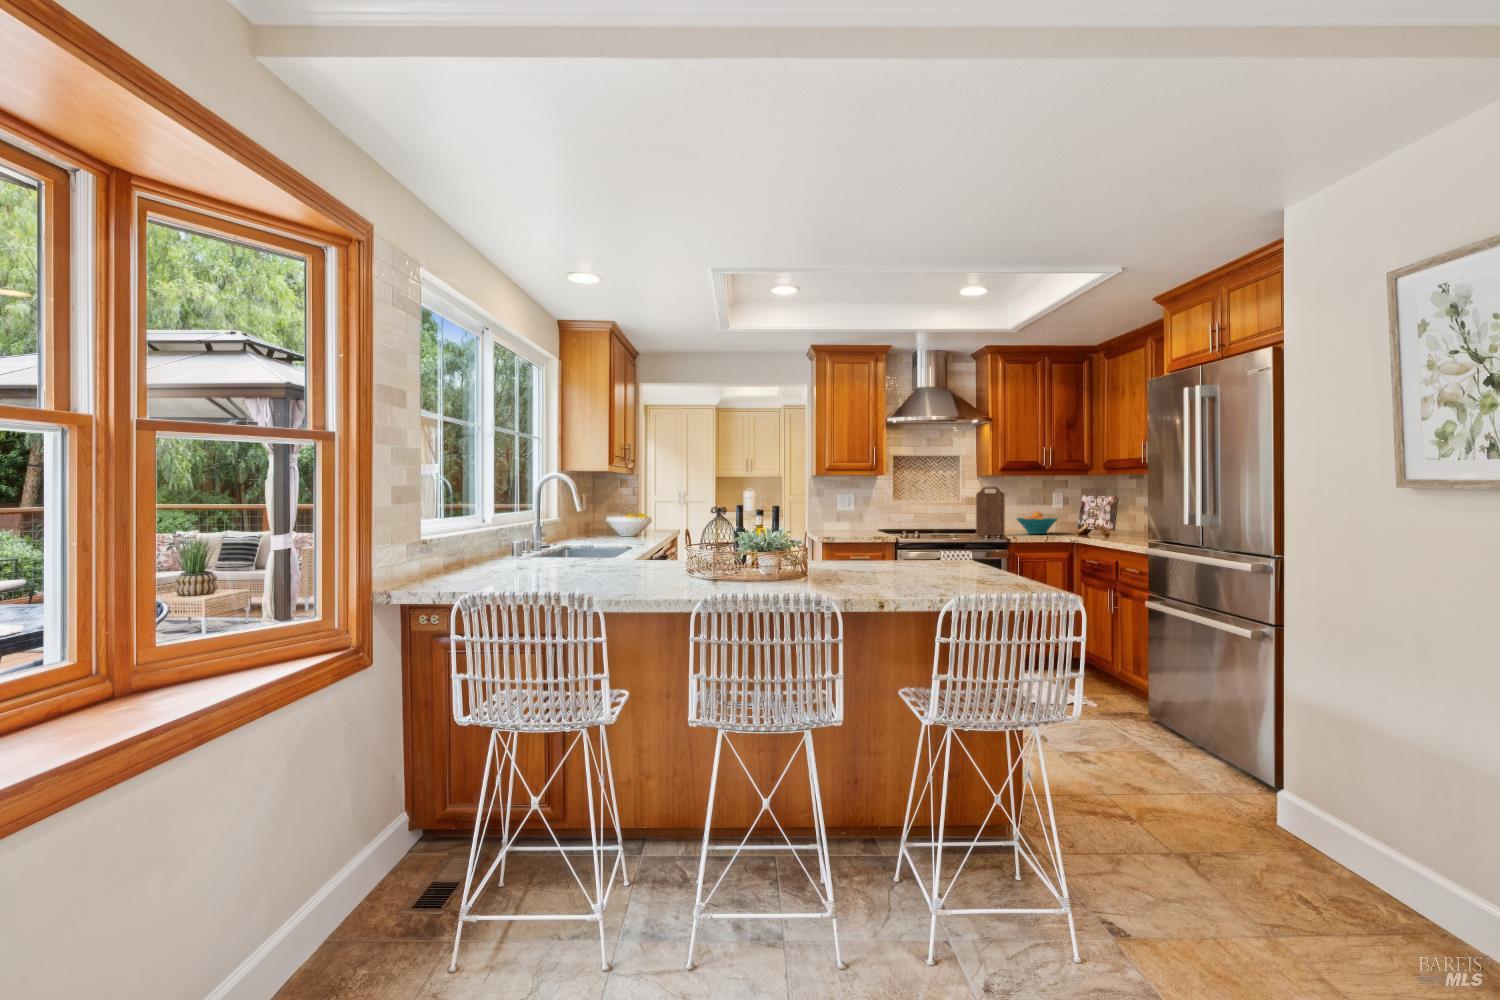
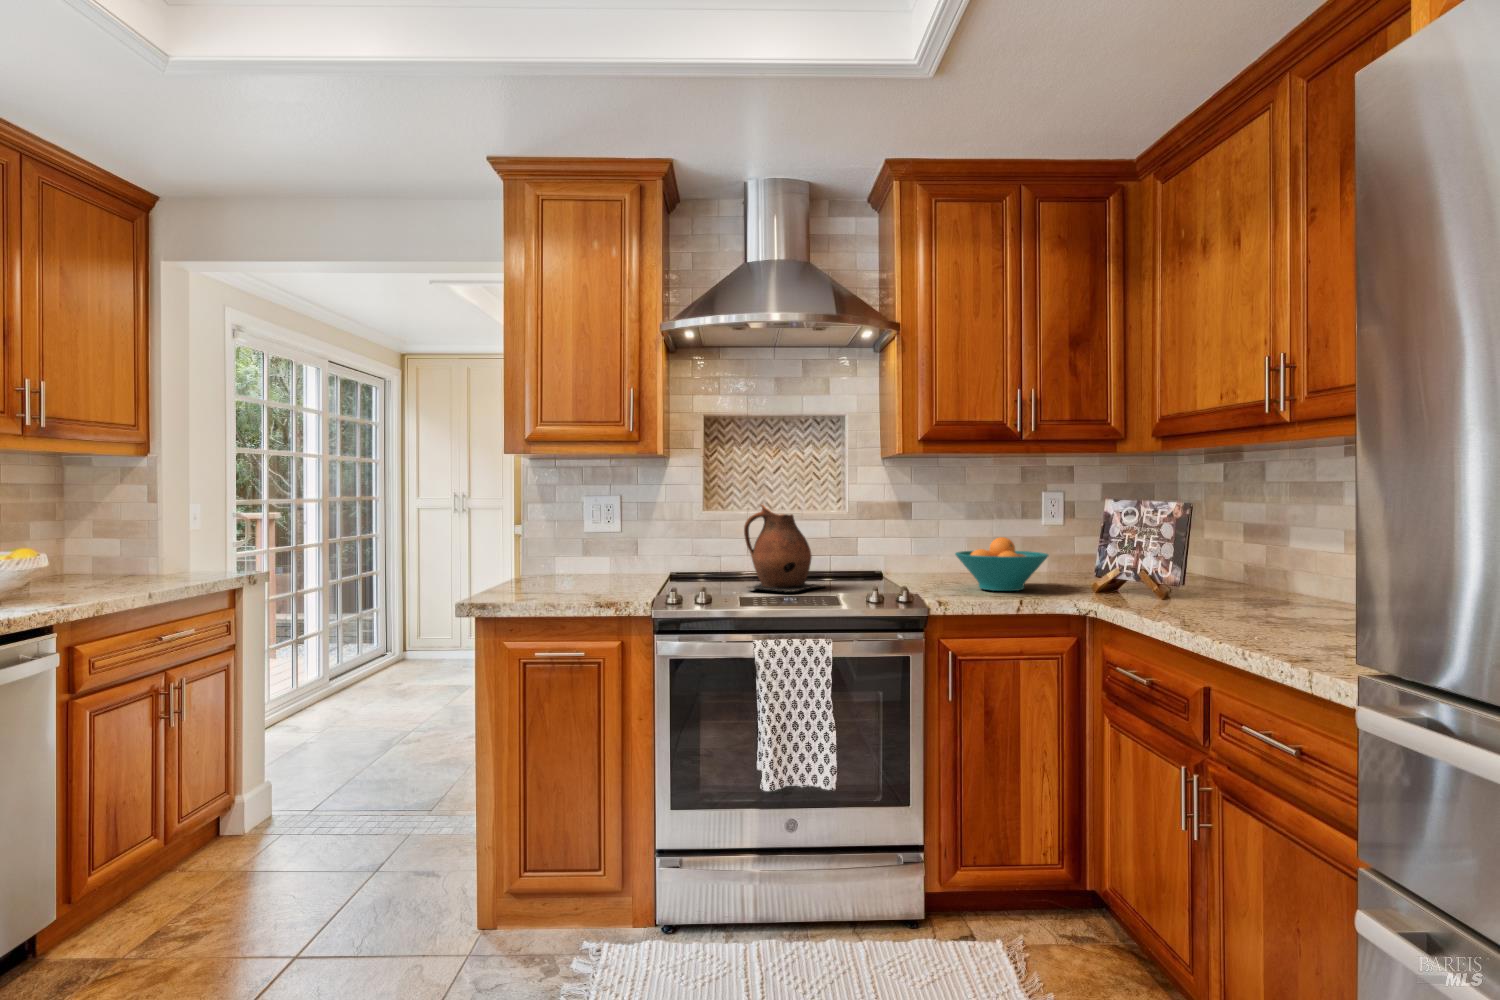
cutting board: present [976,487,1005,535] -> none [859,480,926,594]
ceramic pitcher: none [920,497,956,535] -> present [744,504,823,592]

